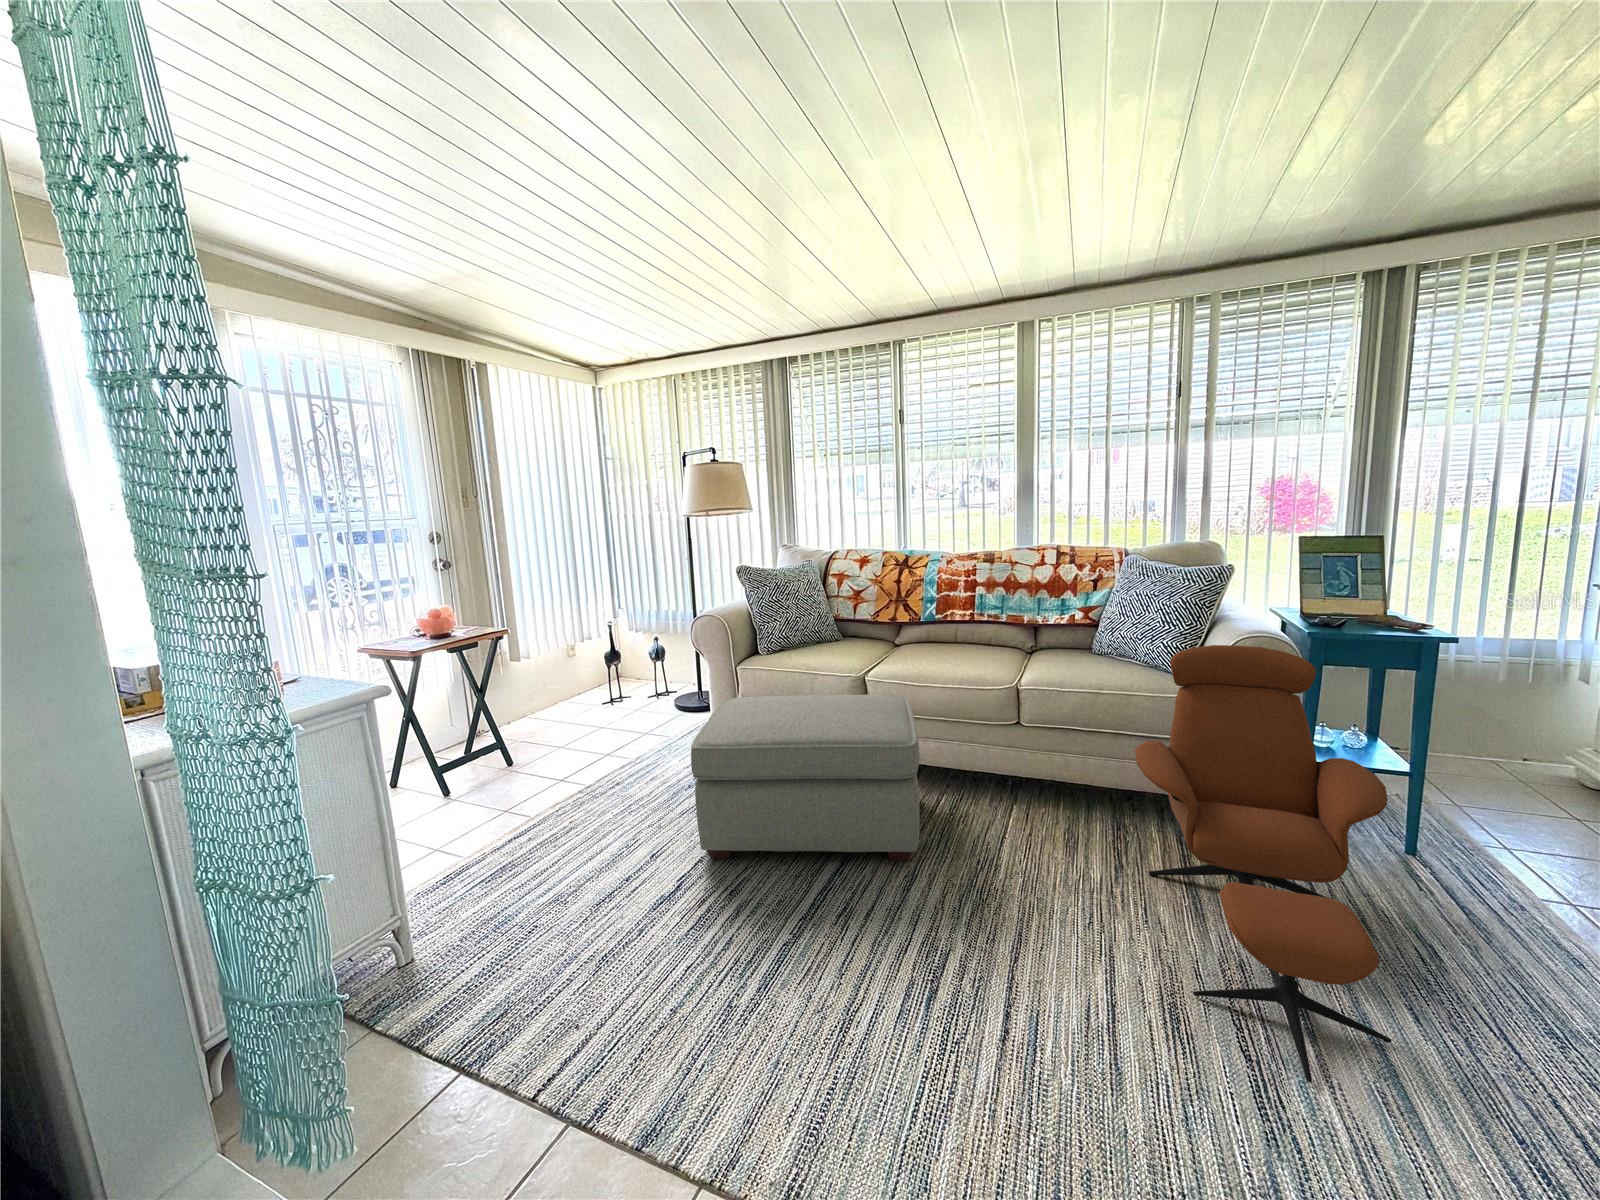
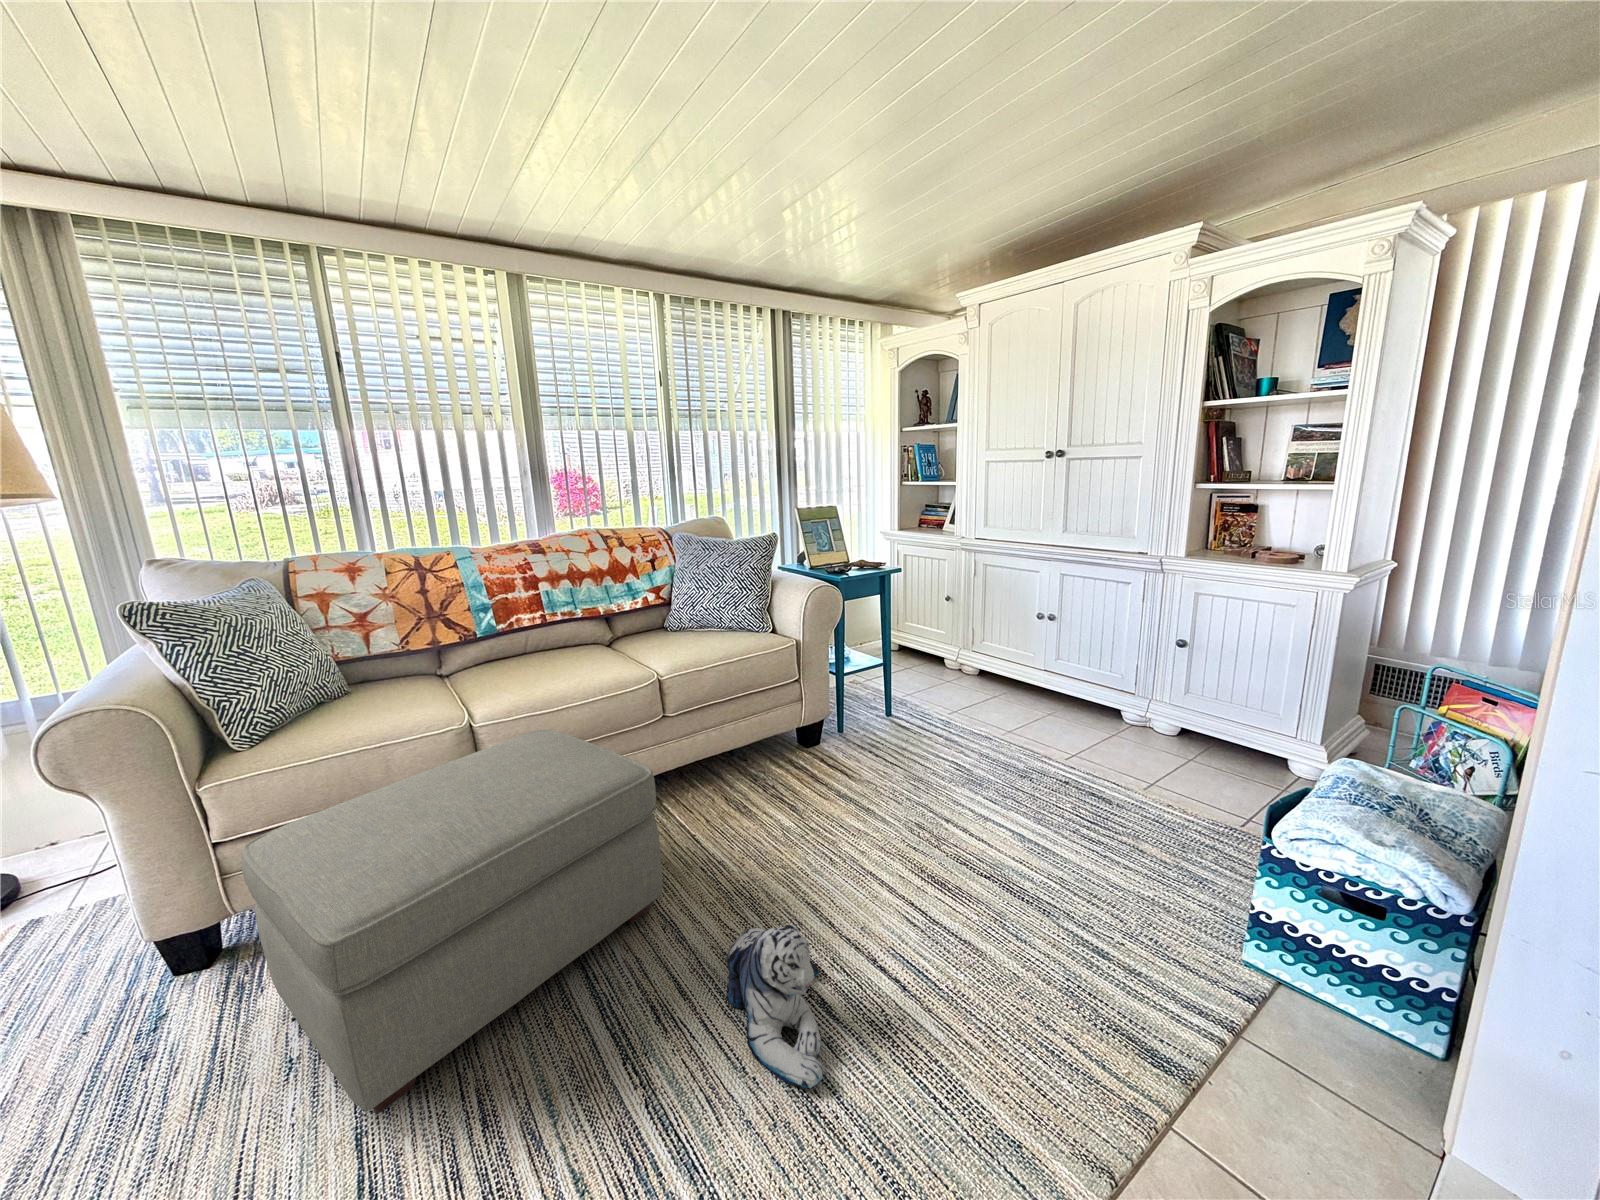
lounge chair: present [1135,645,1391,1083] -> none [792,596,1021,868]
plush toy: none [849,890,959,1018] -> present [726,924,824,1089]

